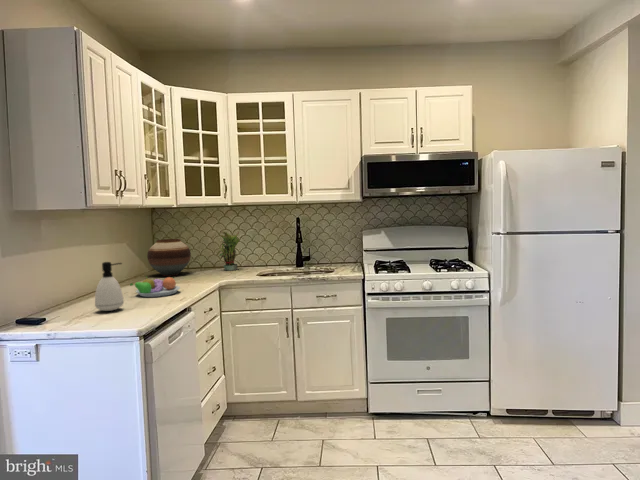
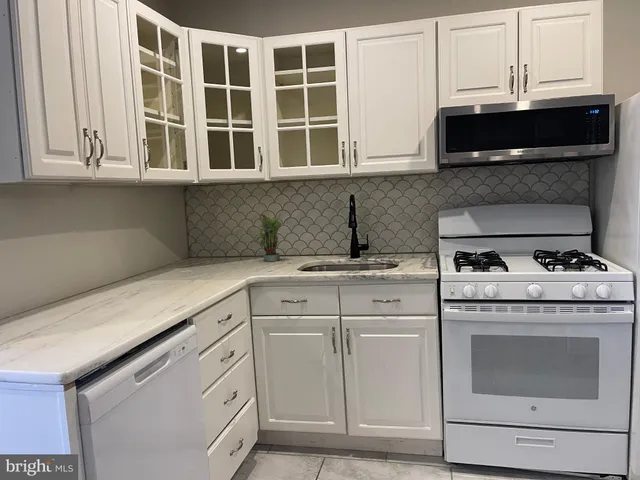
vase: present [147,239,191,276] -> none [171,223,223,268]
soap dispenser: present [95,262,124,311] -> none [35,256,79,328]
fruit bowl: present [130,277,180,297] -> none [115,272,183,302]

